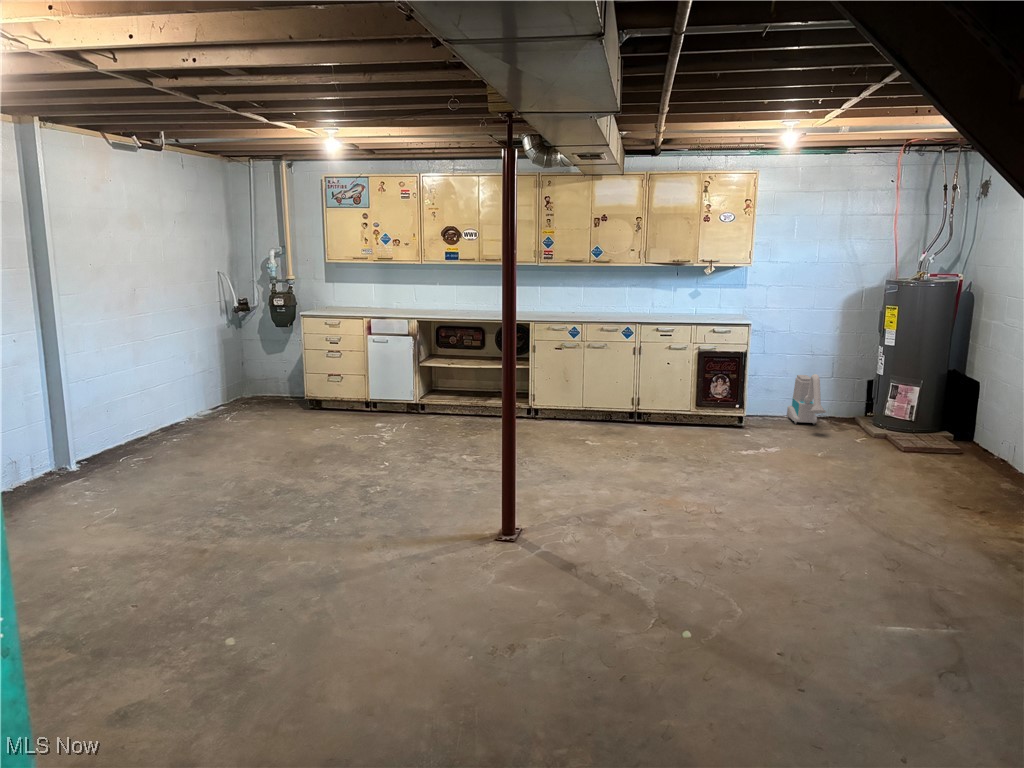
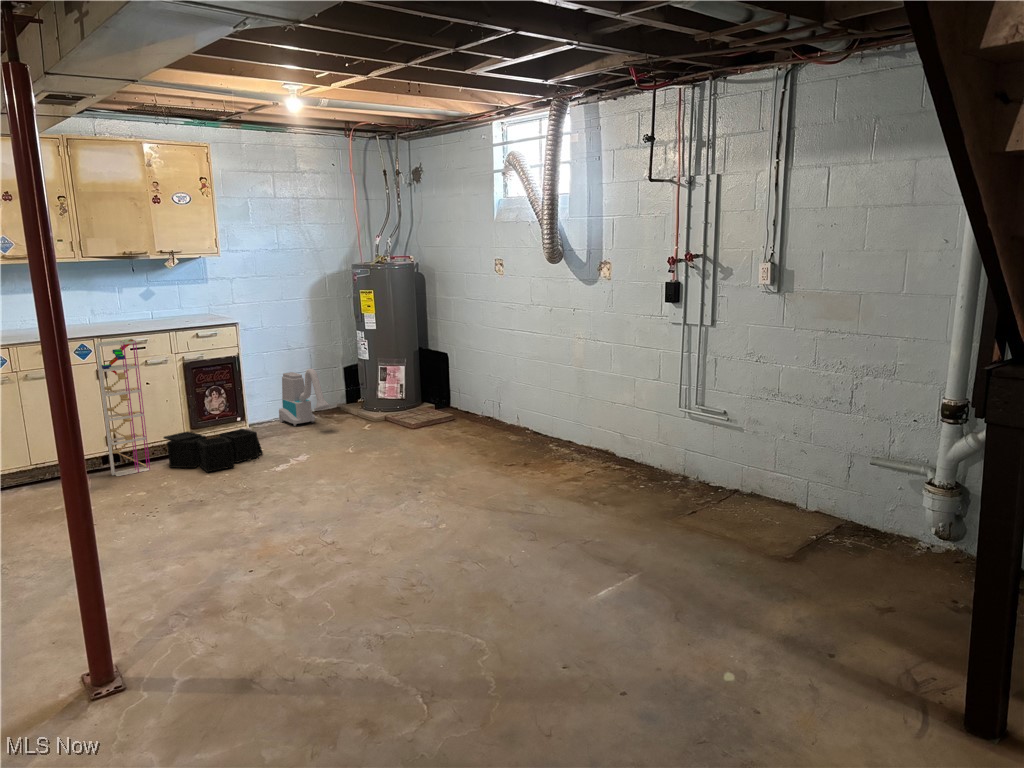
shelving unit: none [631,327,661,430] -> present [96,339,150,476]
storage bin: none [670,407,745,443] -> present [164,429,263,472]

